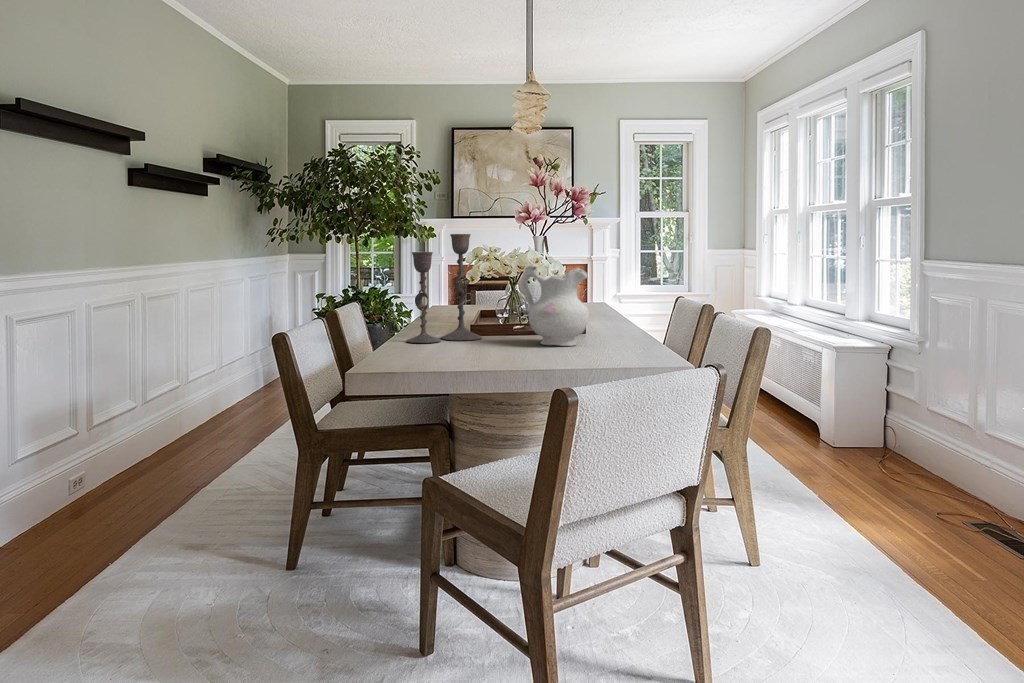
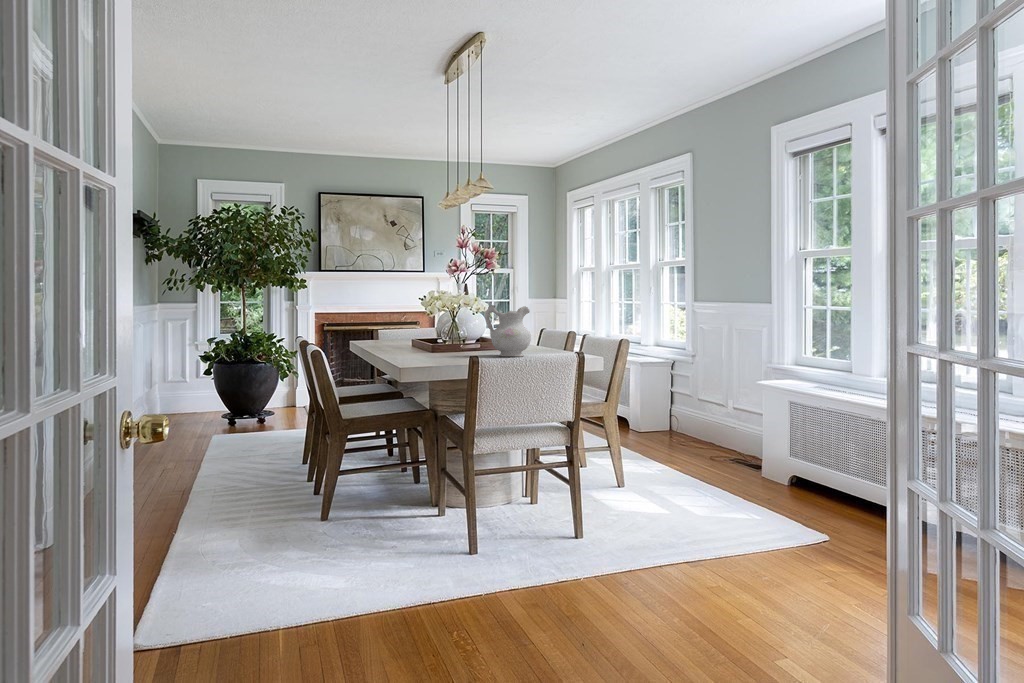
candlestick: present [406,234,482,343] -> none [406,284,453,358]

